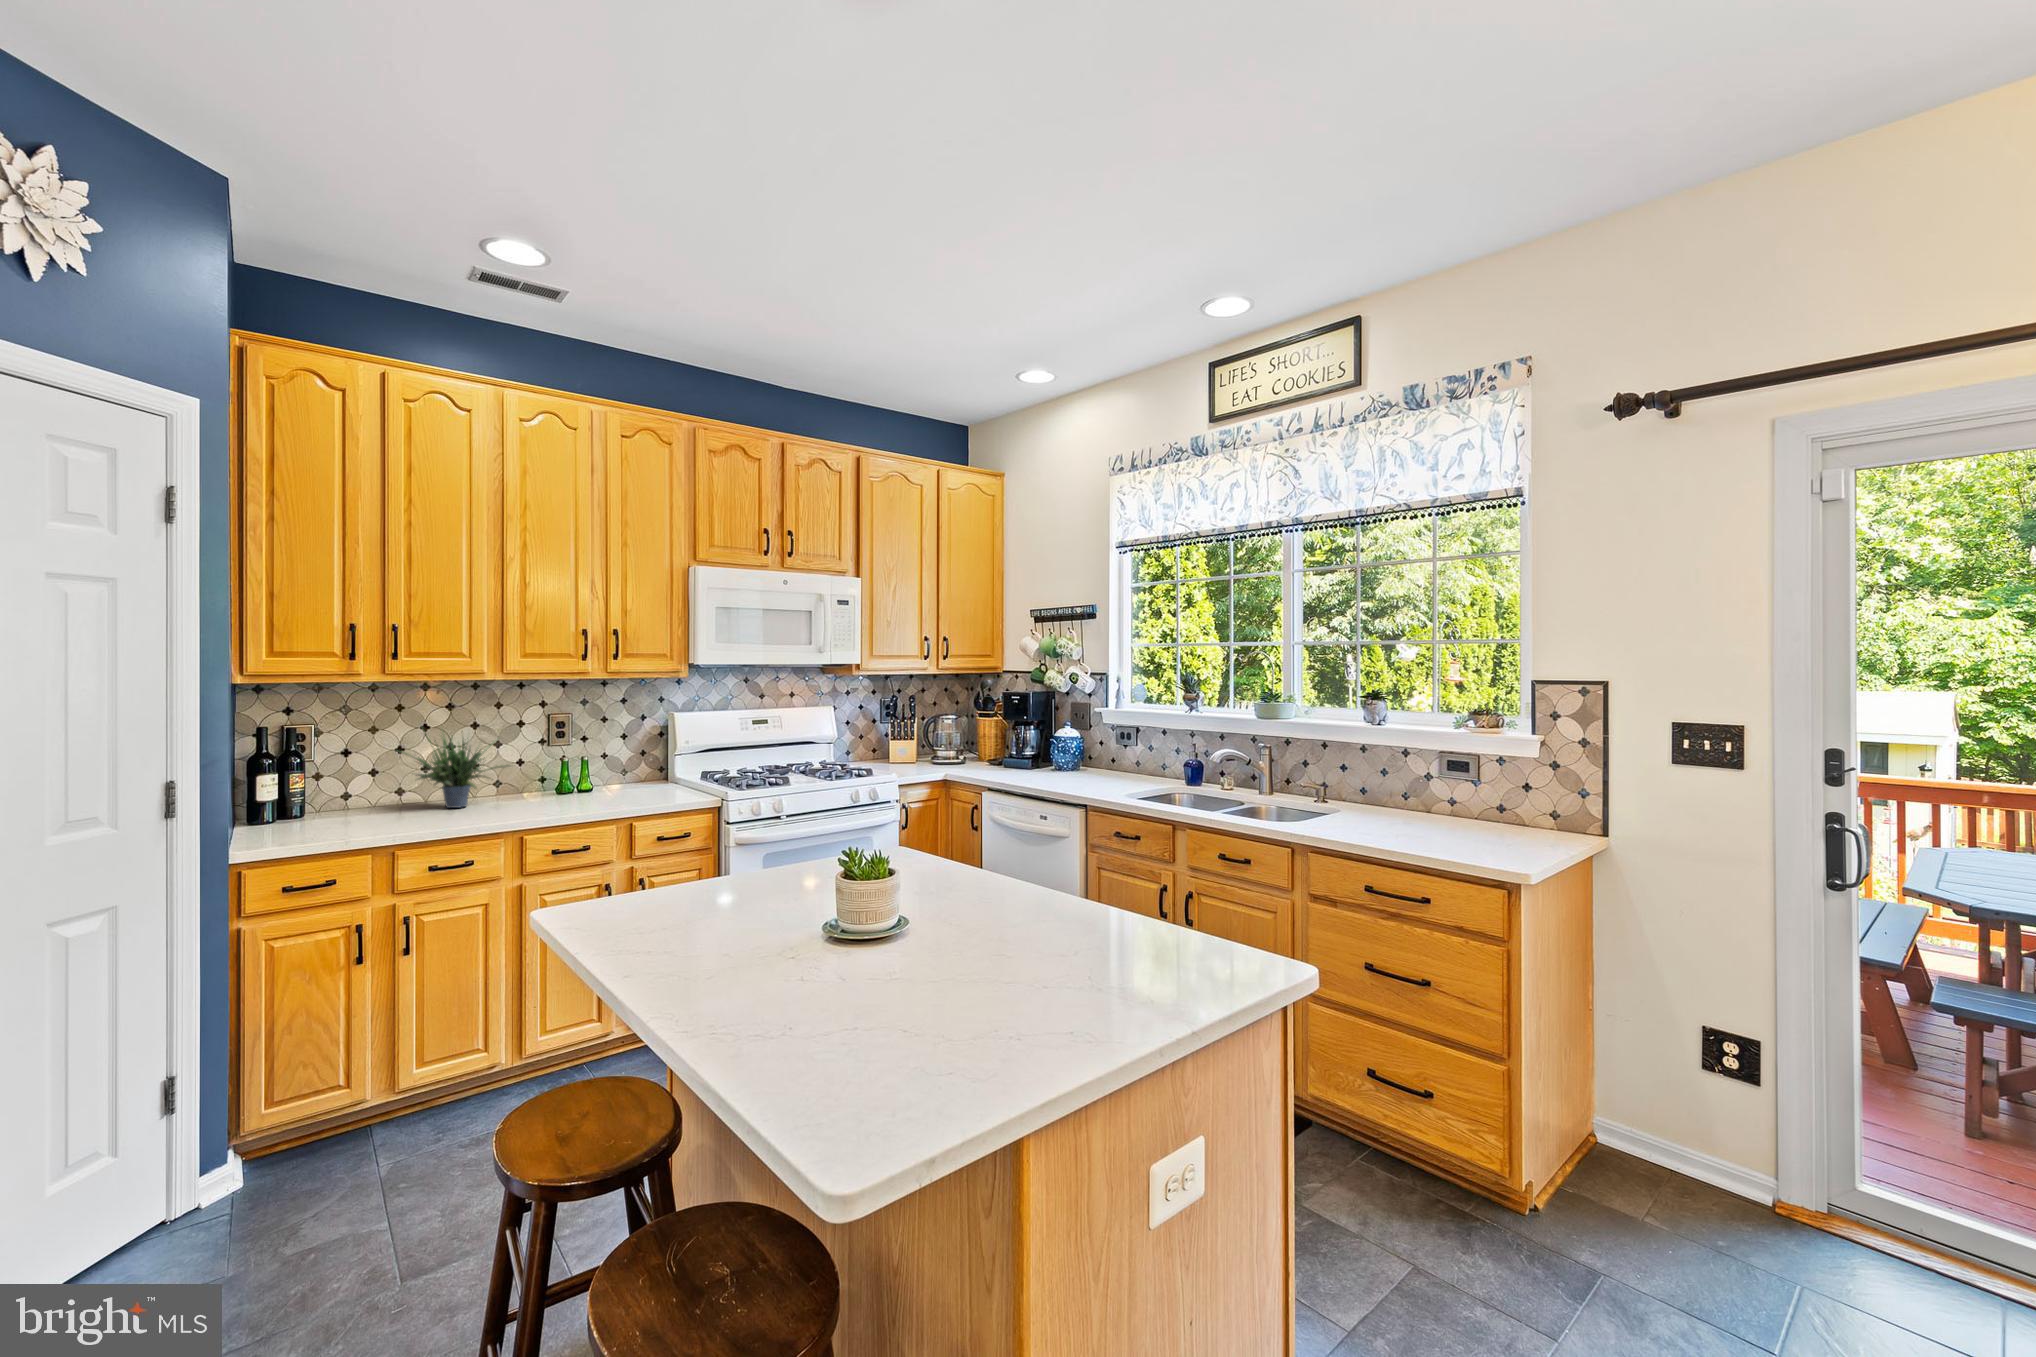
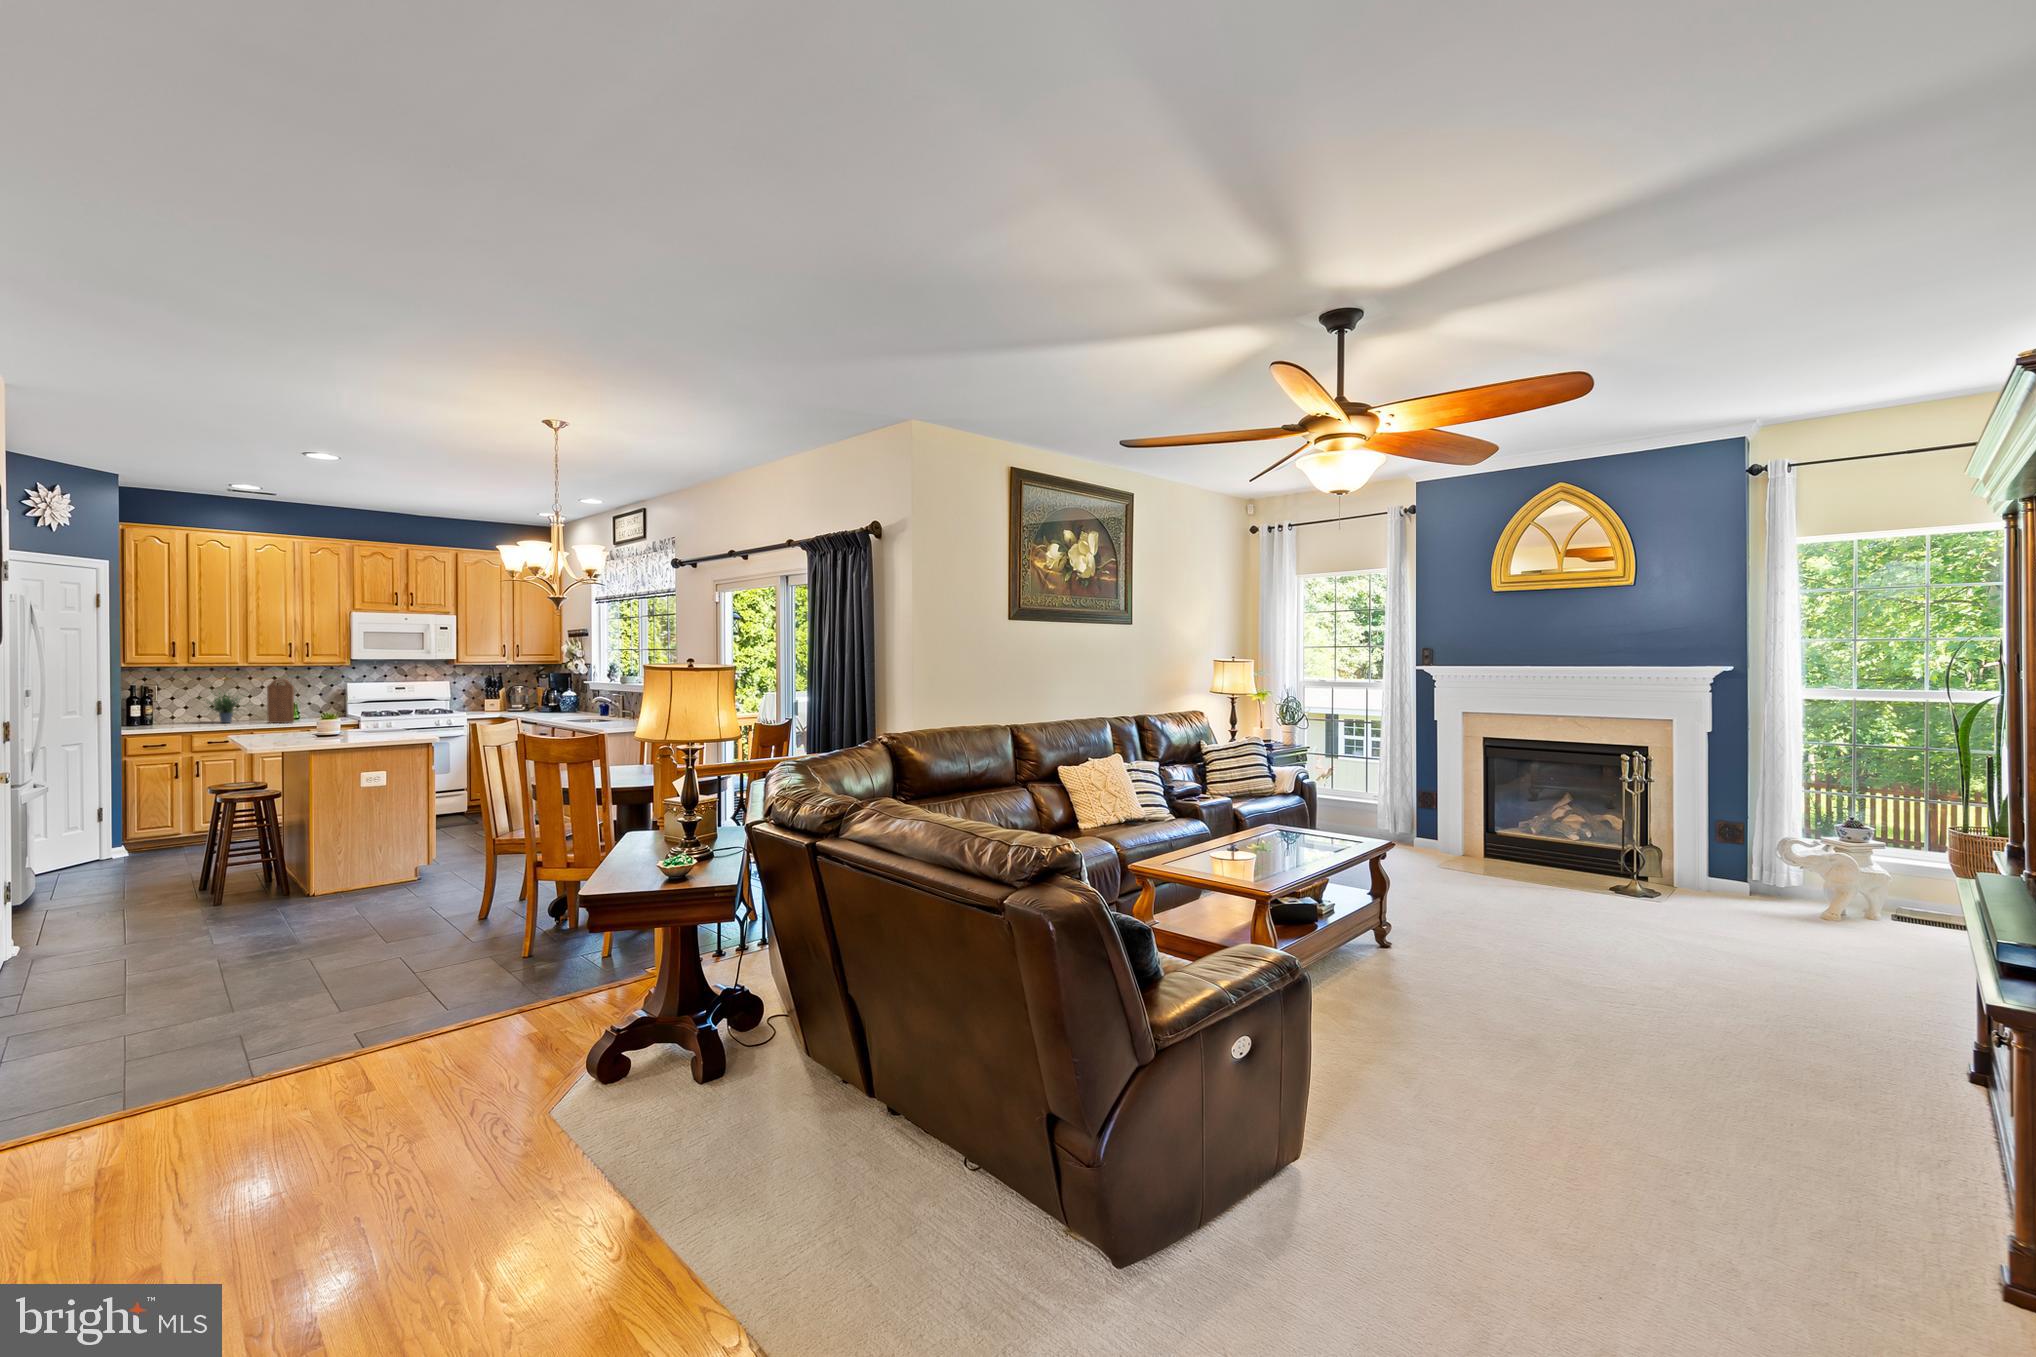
cutting board: none [540,710,597,807] -> present [267,680,294,723]

